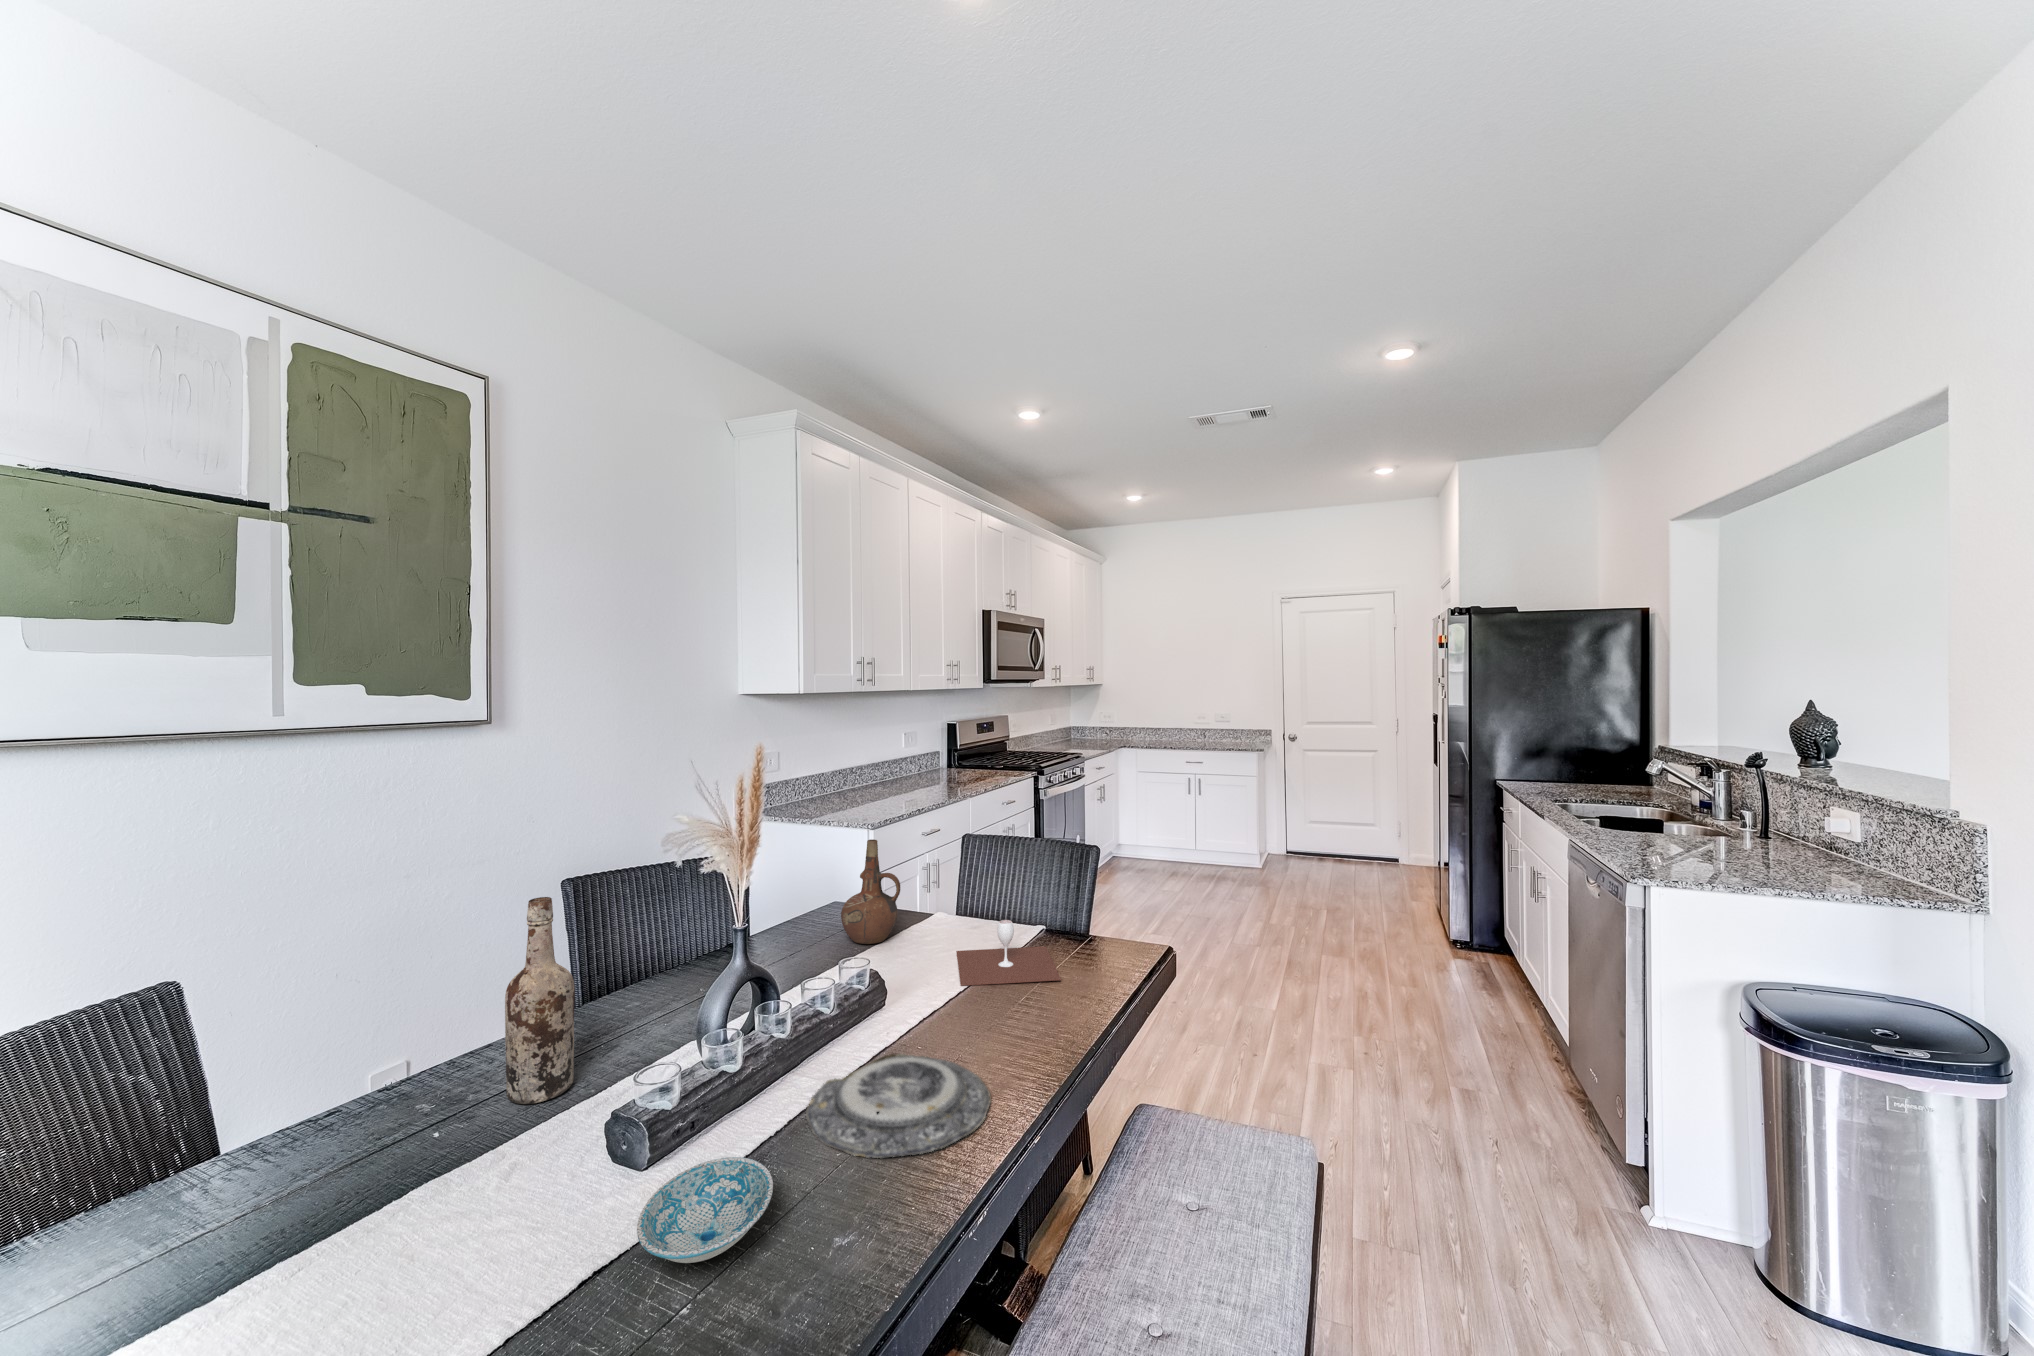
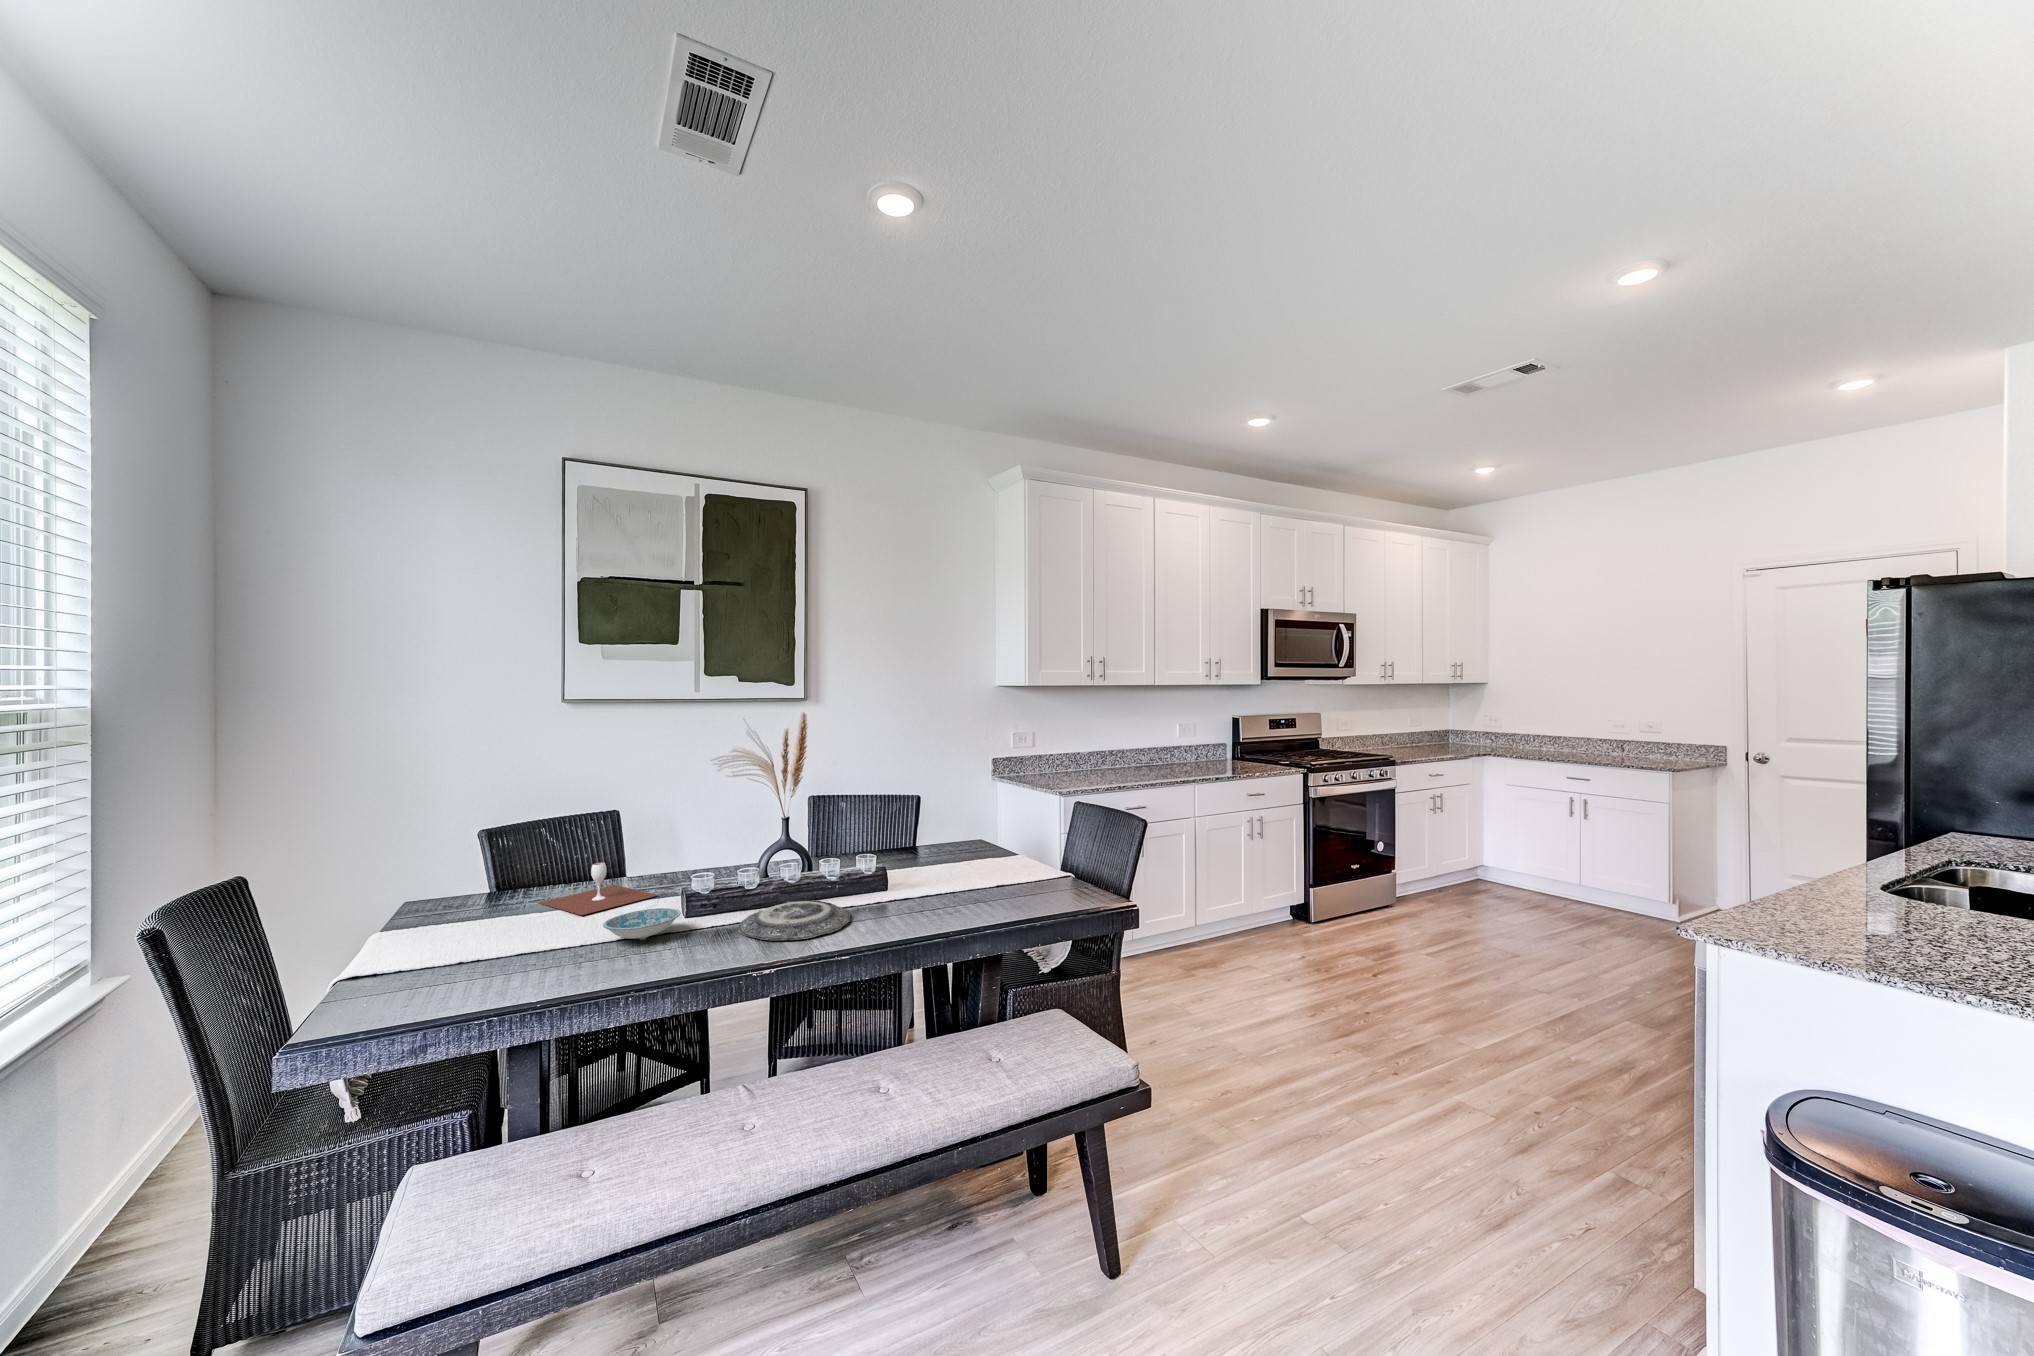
ceramic pitcher: present [841,839,900,944] -> none [925,786,965,859]
wine bottle: present [505,897,575,1104] -> none [674,782,707,884]
wine glass: present [956,920,1061,986] -> present [539,863,658,915]

